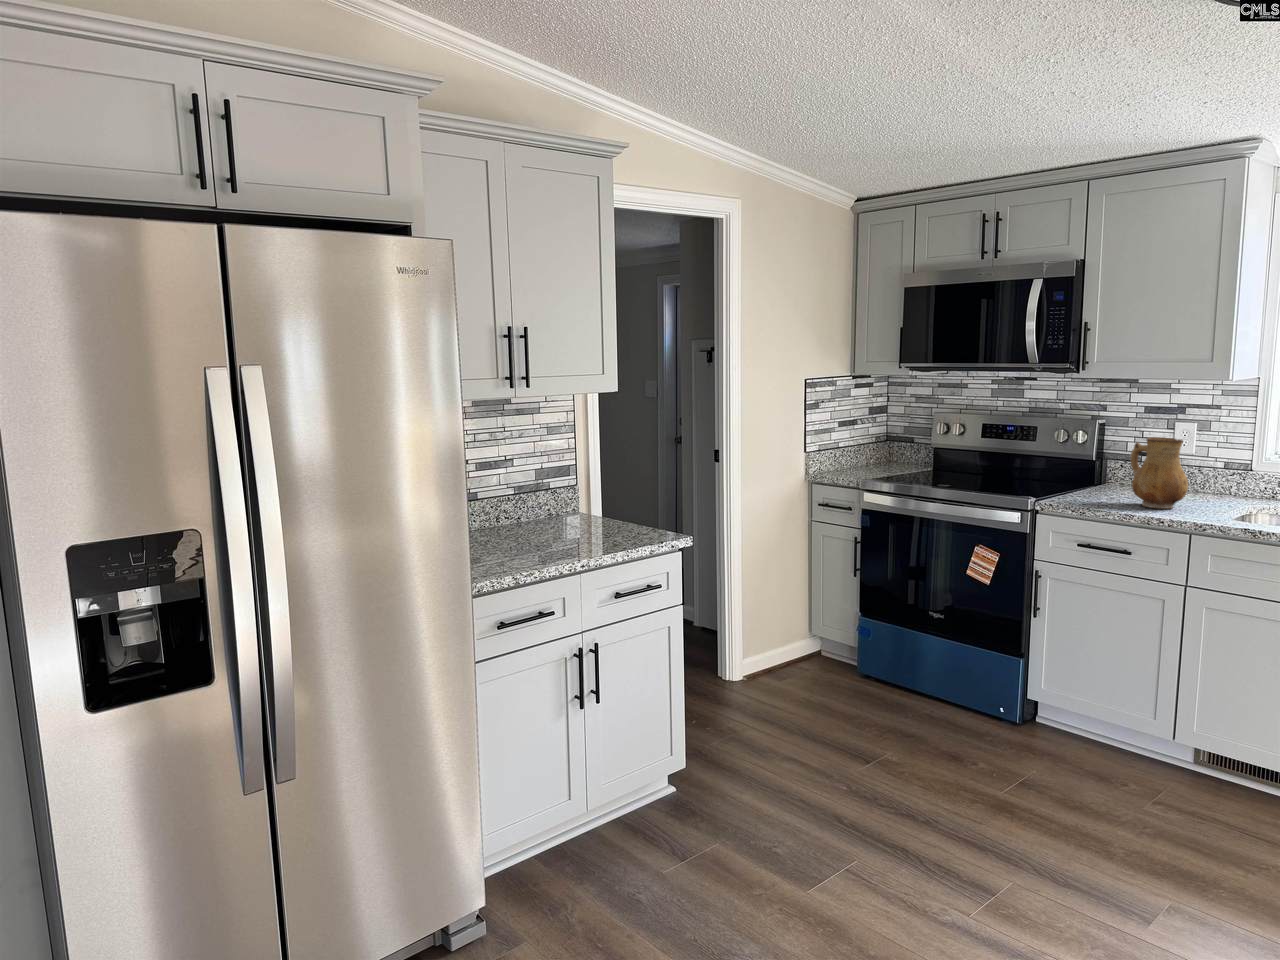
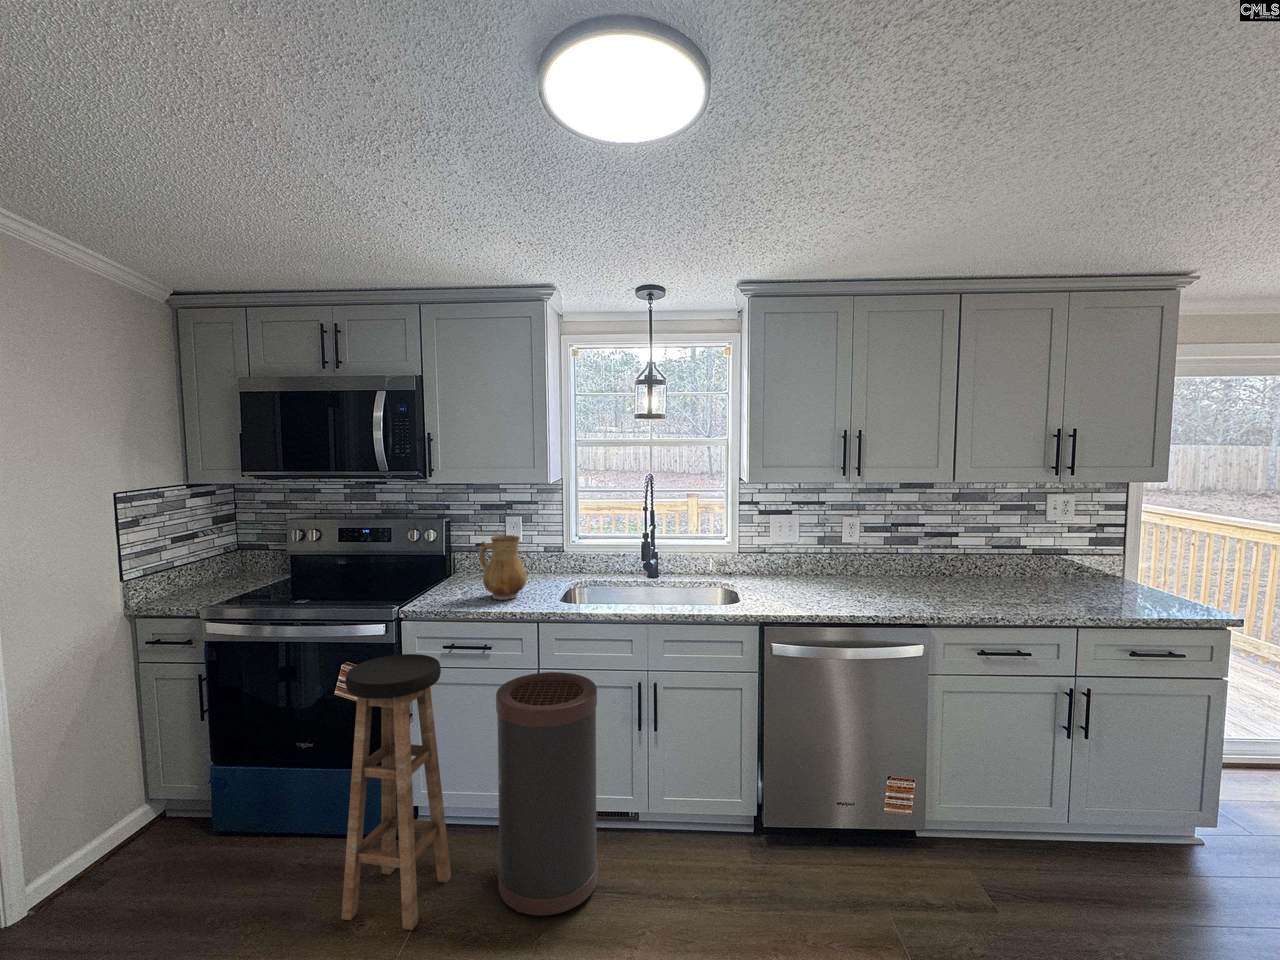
bar stool: none [959,539,1071,784] -> present [341,654,451,930]
trash can: none [1112,587,1255,829] -> present [496,672,598,915]

